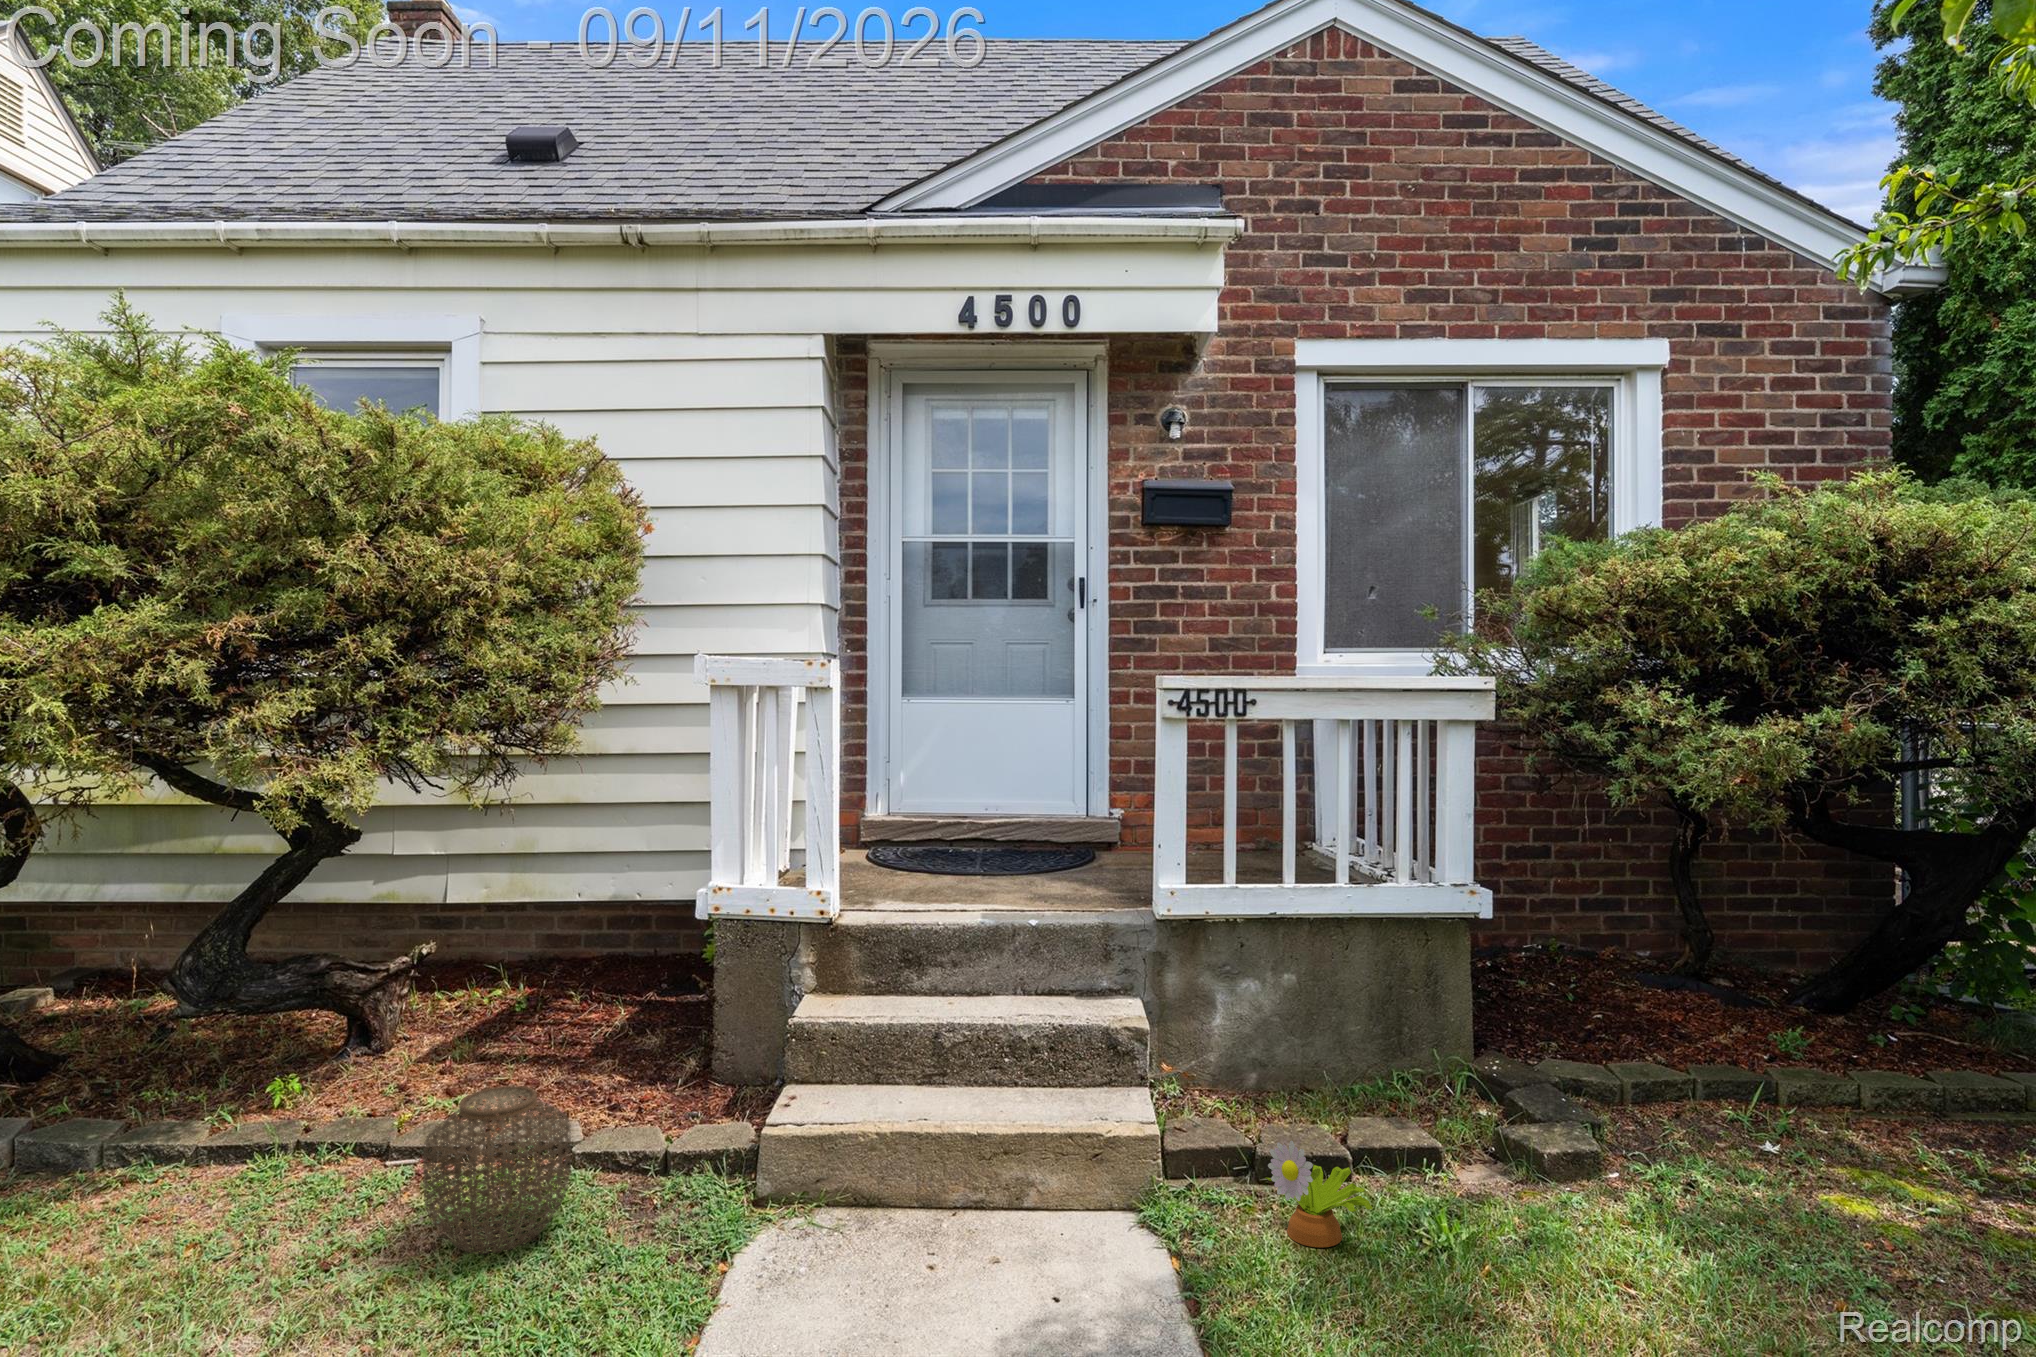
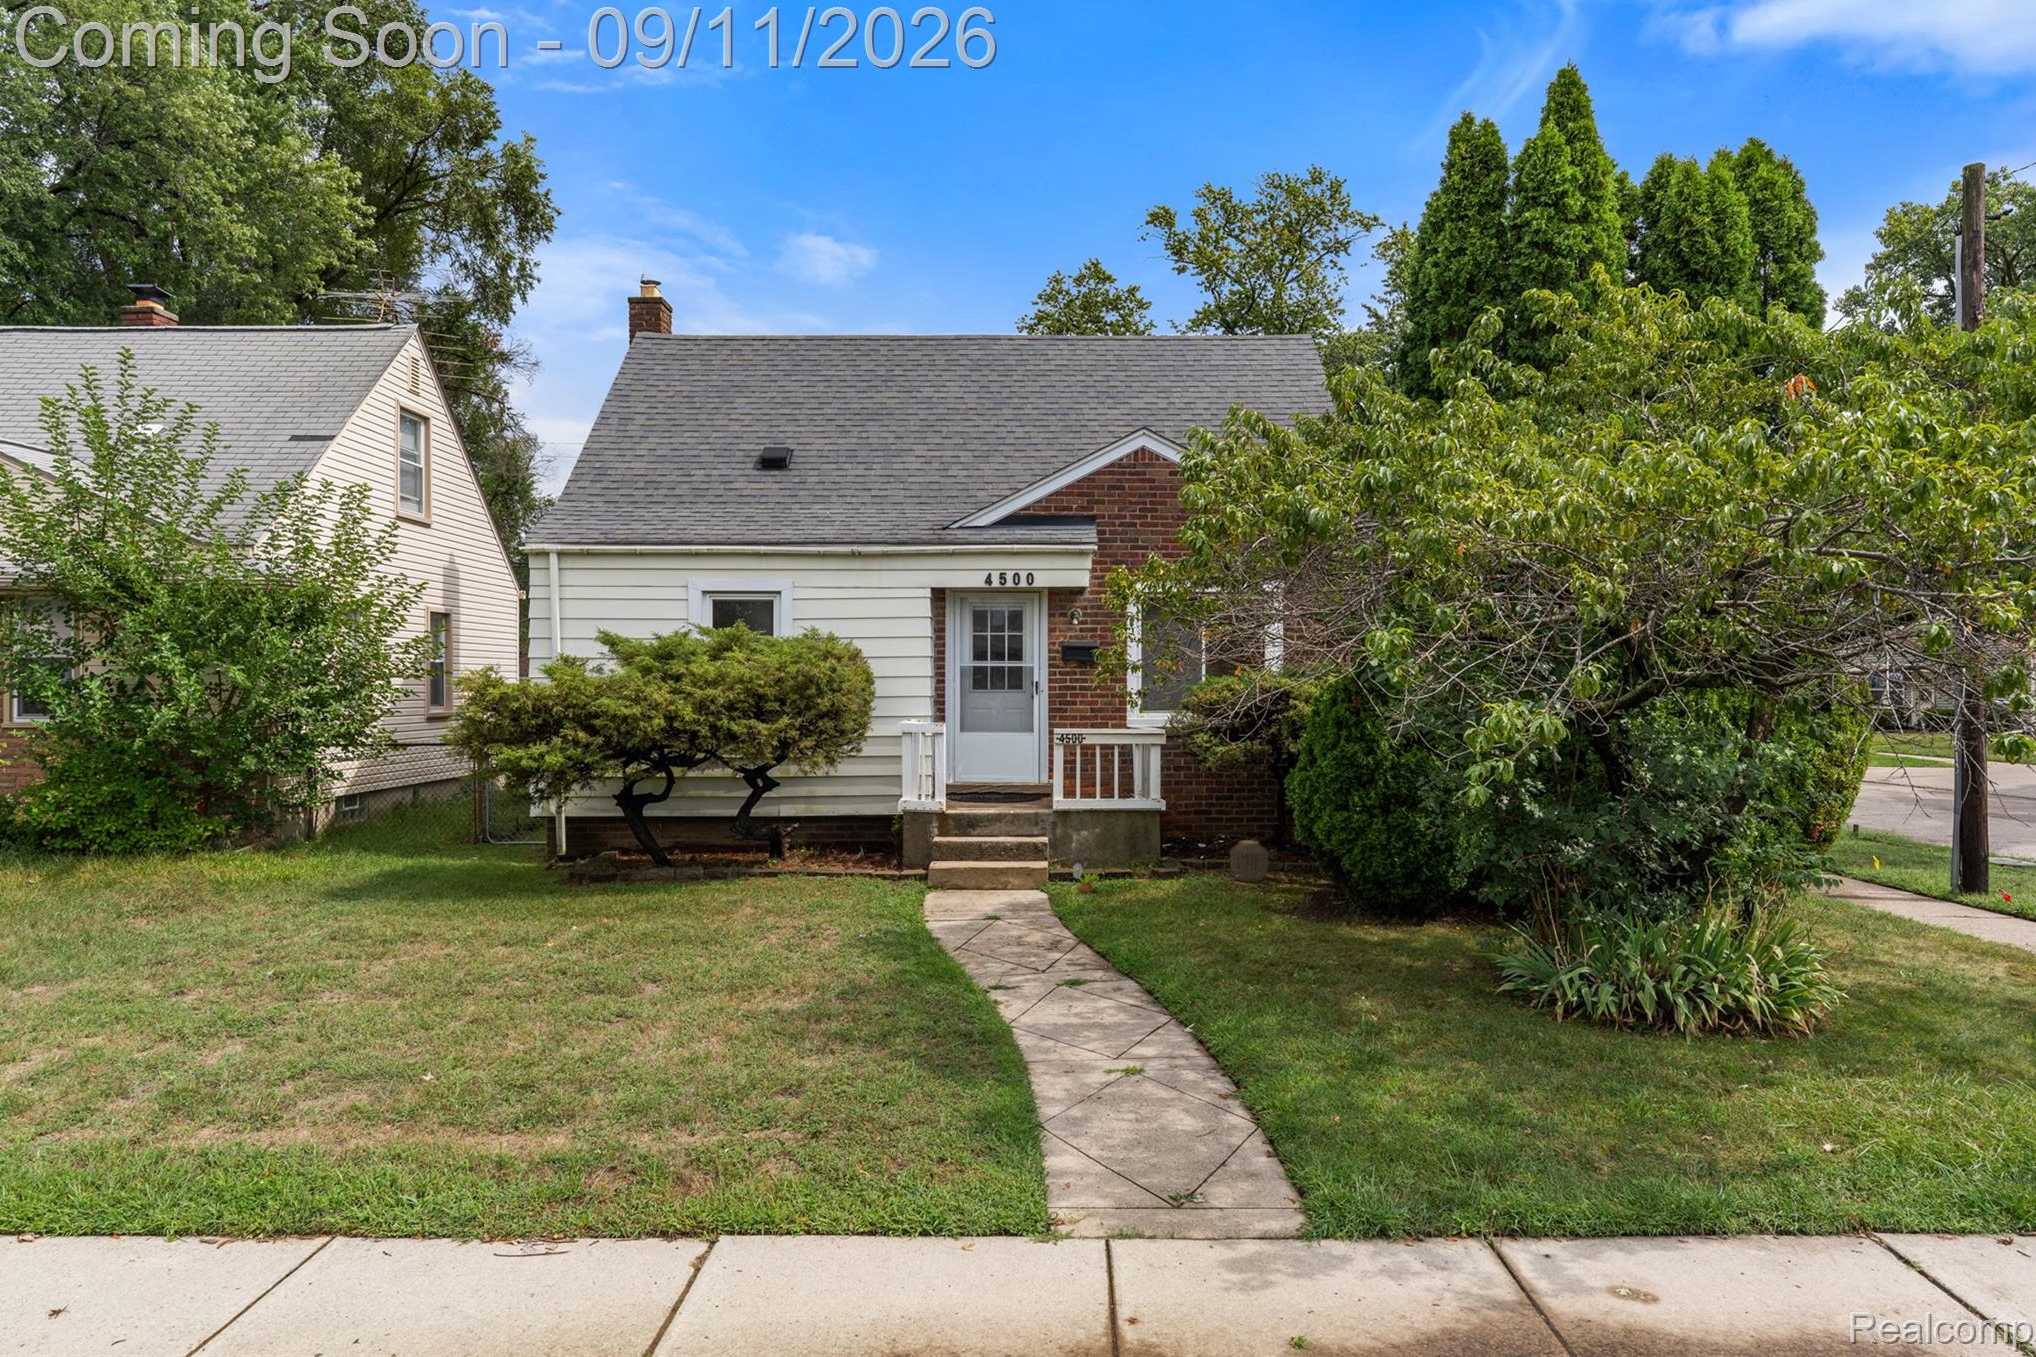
woven basket: present [423,1086,571,1254] -> present [1230,840,1268,882]

